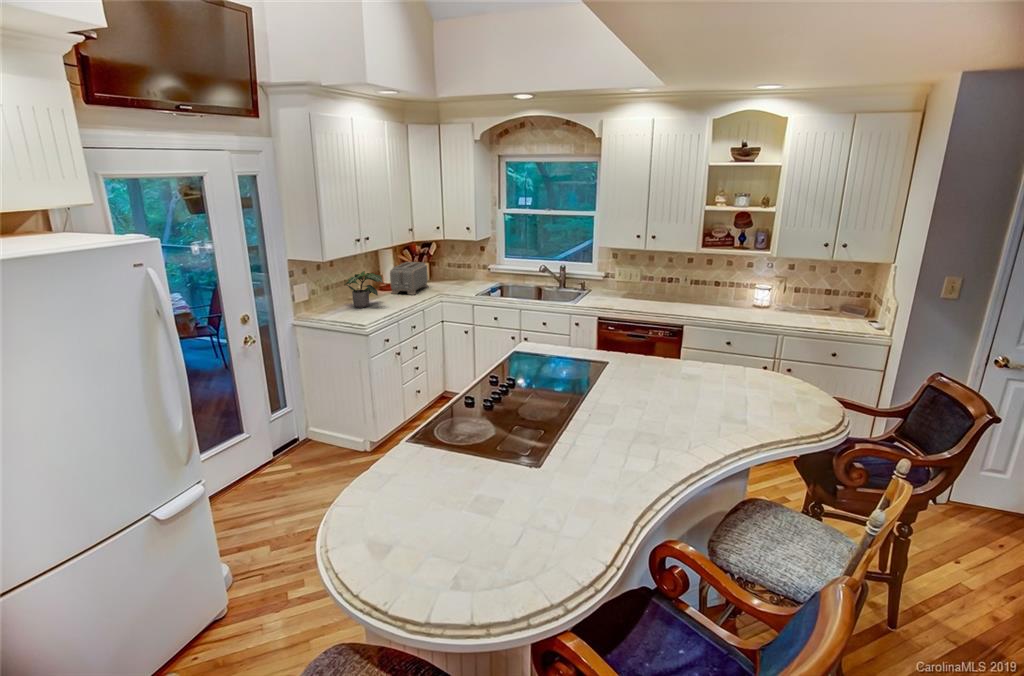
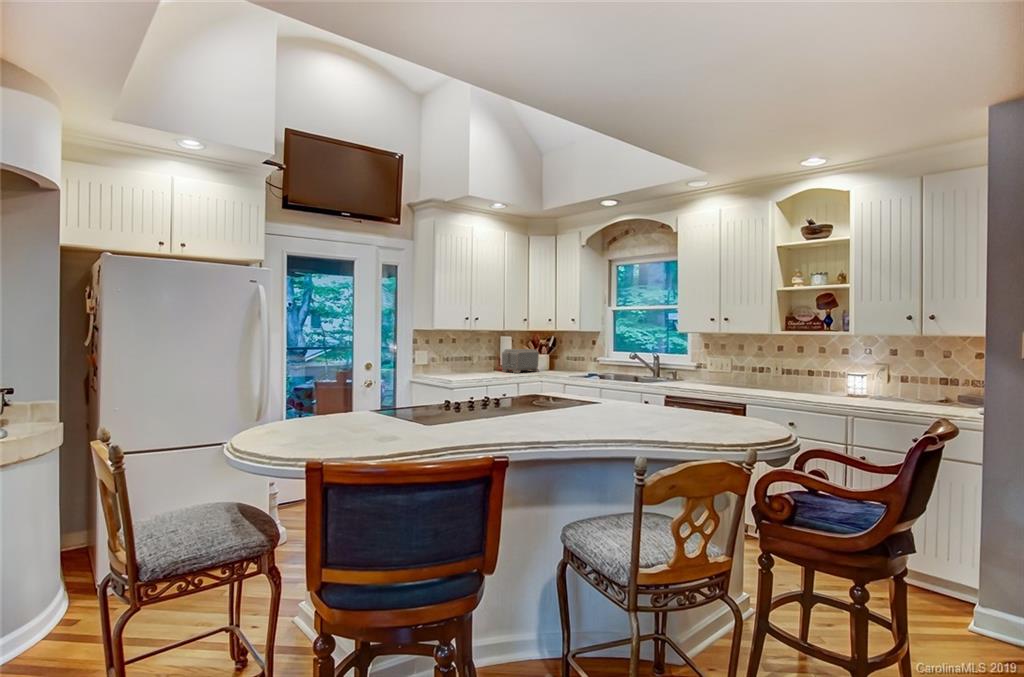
potted plant: present [346,271,383,308] -> none [455,346,485,374]

